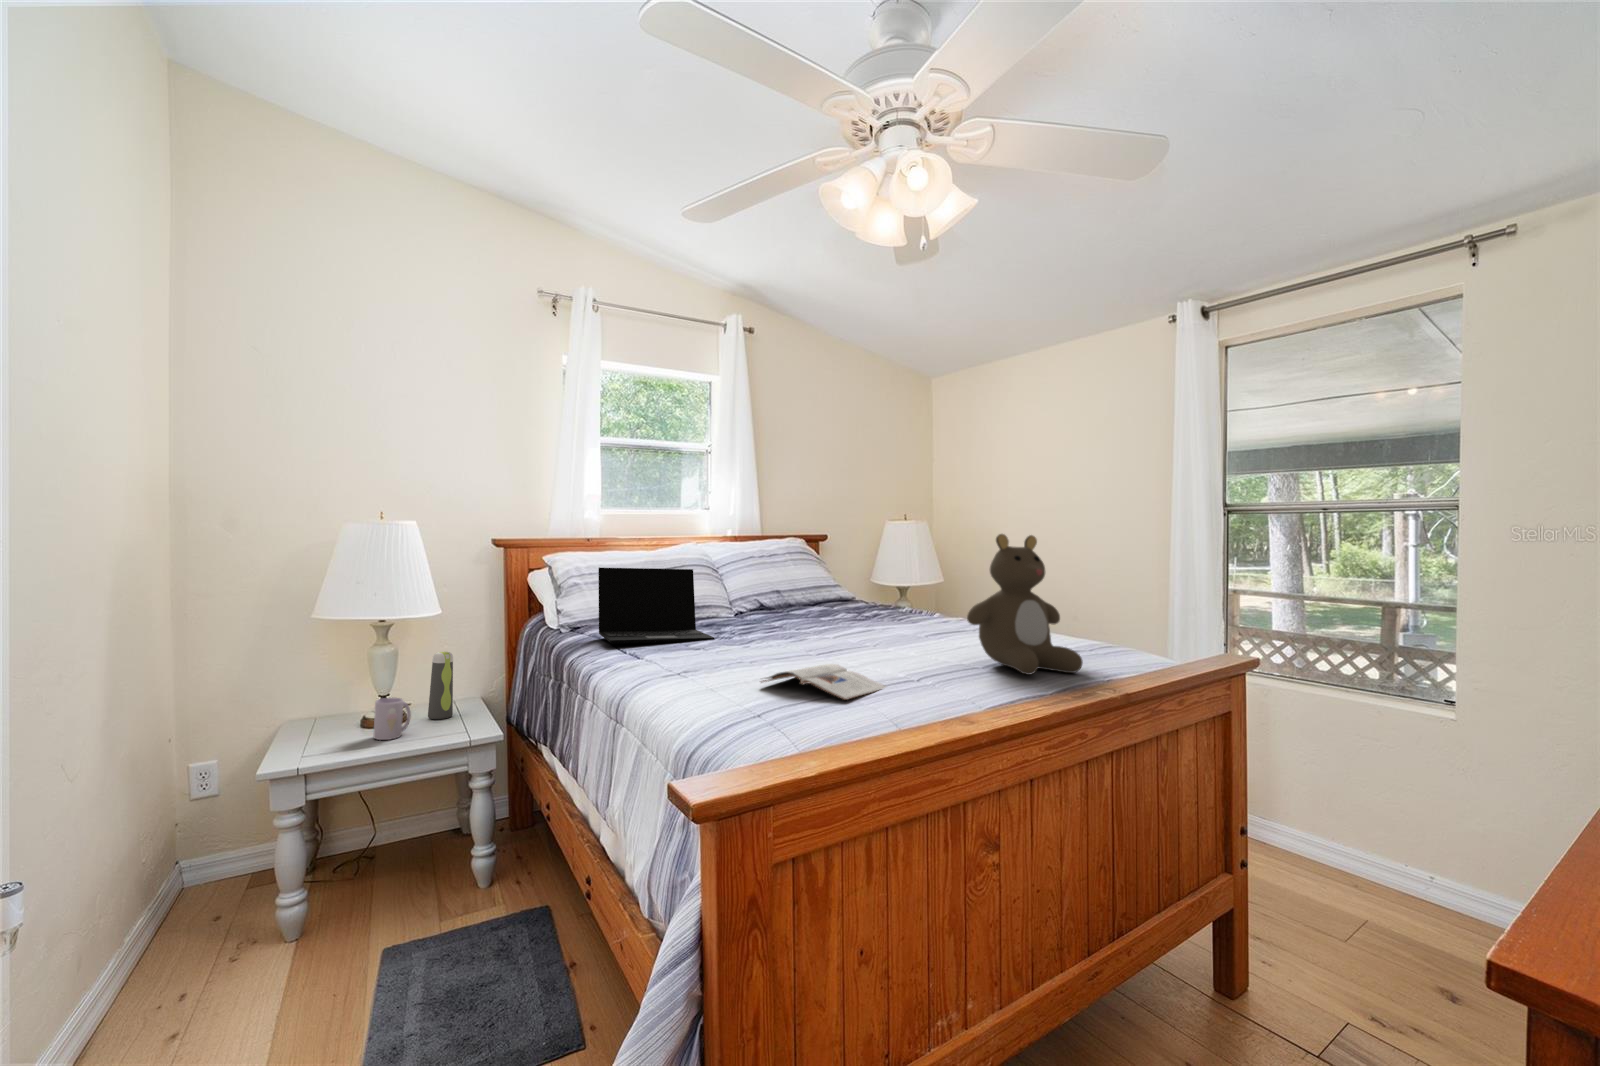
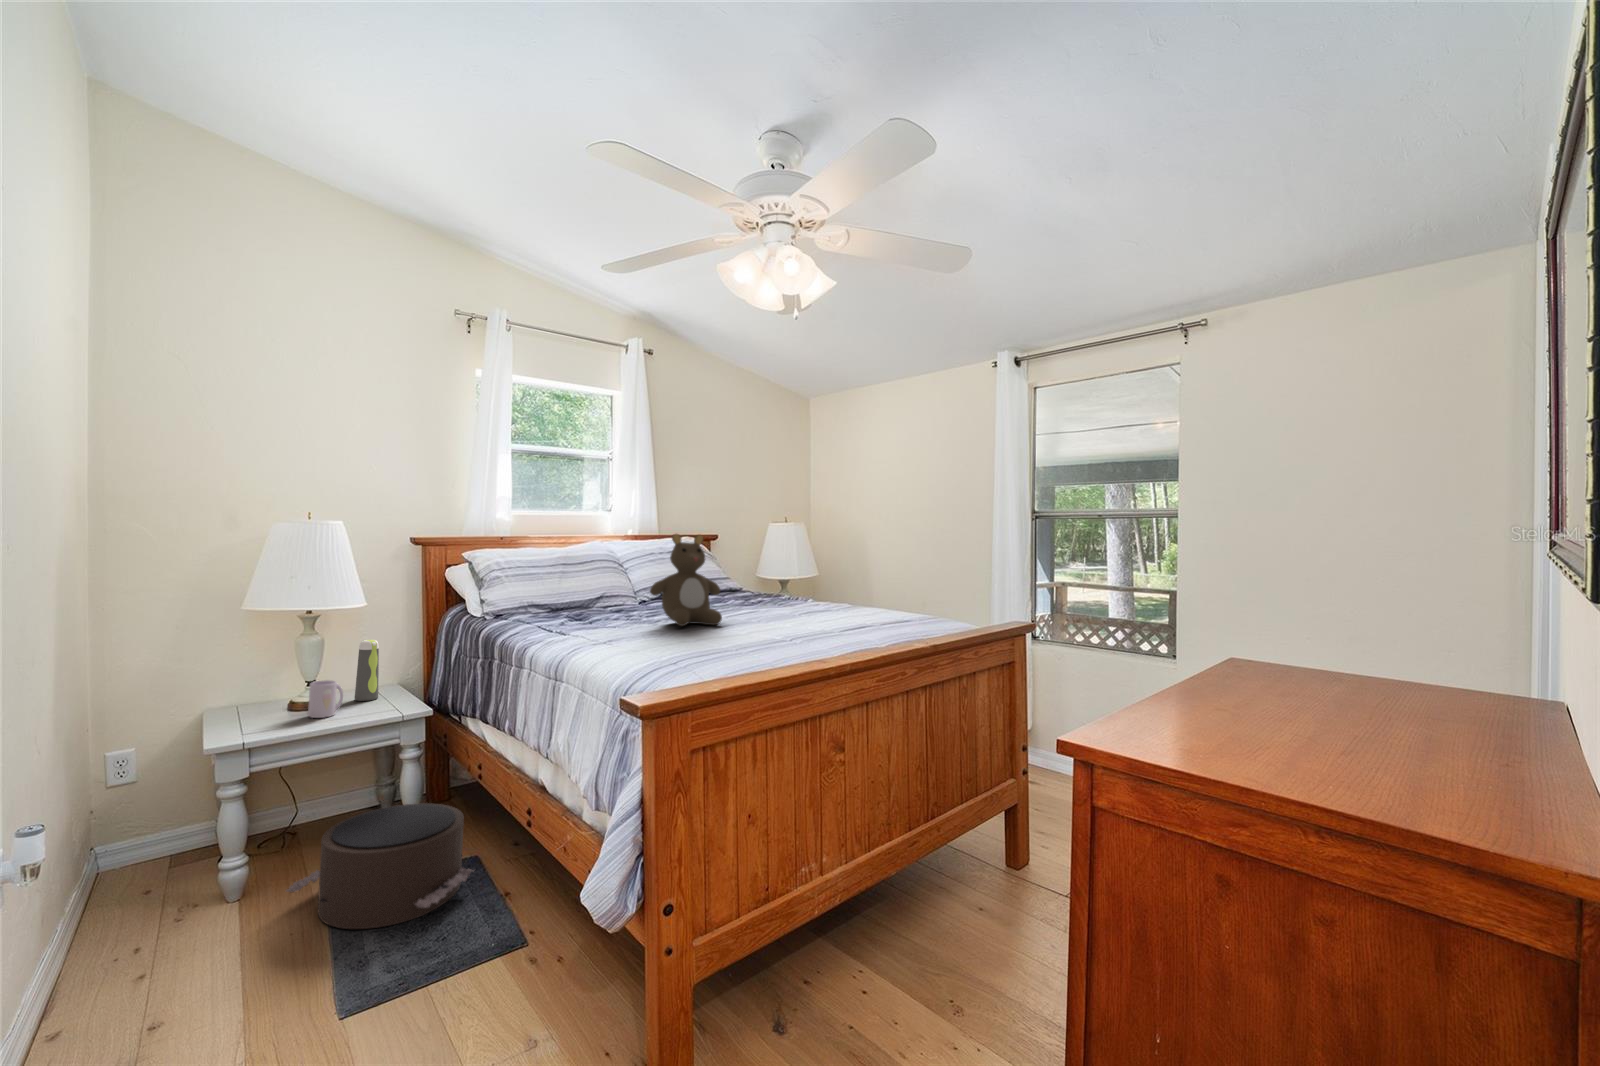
teddy bear: present [967,534,1083,675] -> present [650,534,722,626]
laptop: present [598,567,715,644] -> none [520,562,626,626]
magazine: present [761,664,886,700] -> none [672,632,772,655]
pouf: none [333,843,538,998] -> present [286,803,472,929]

